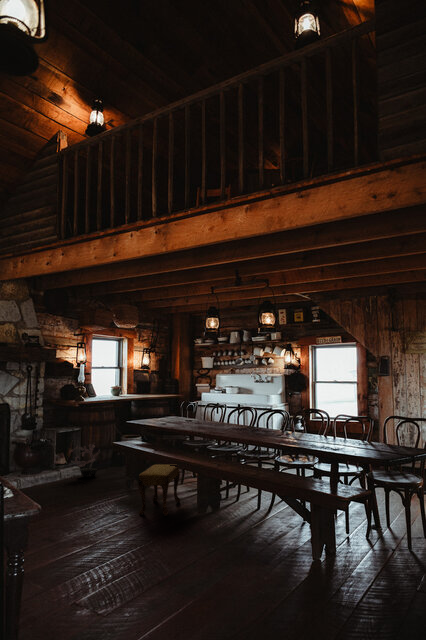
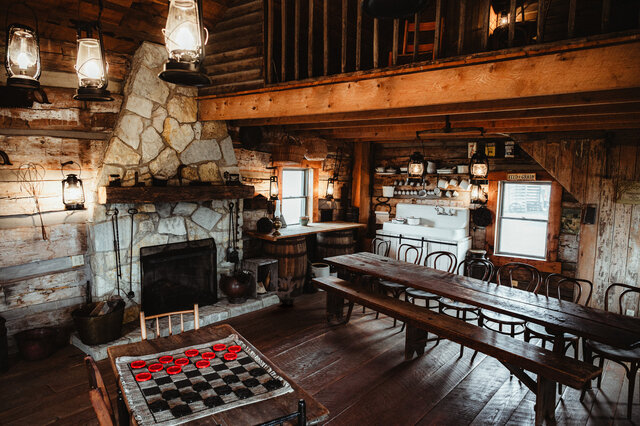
footstool: present [138,465,180,516] -> none [348,310,383,365]

